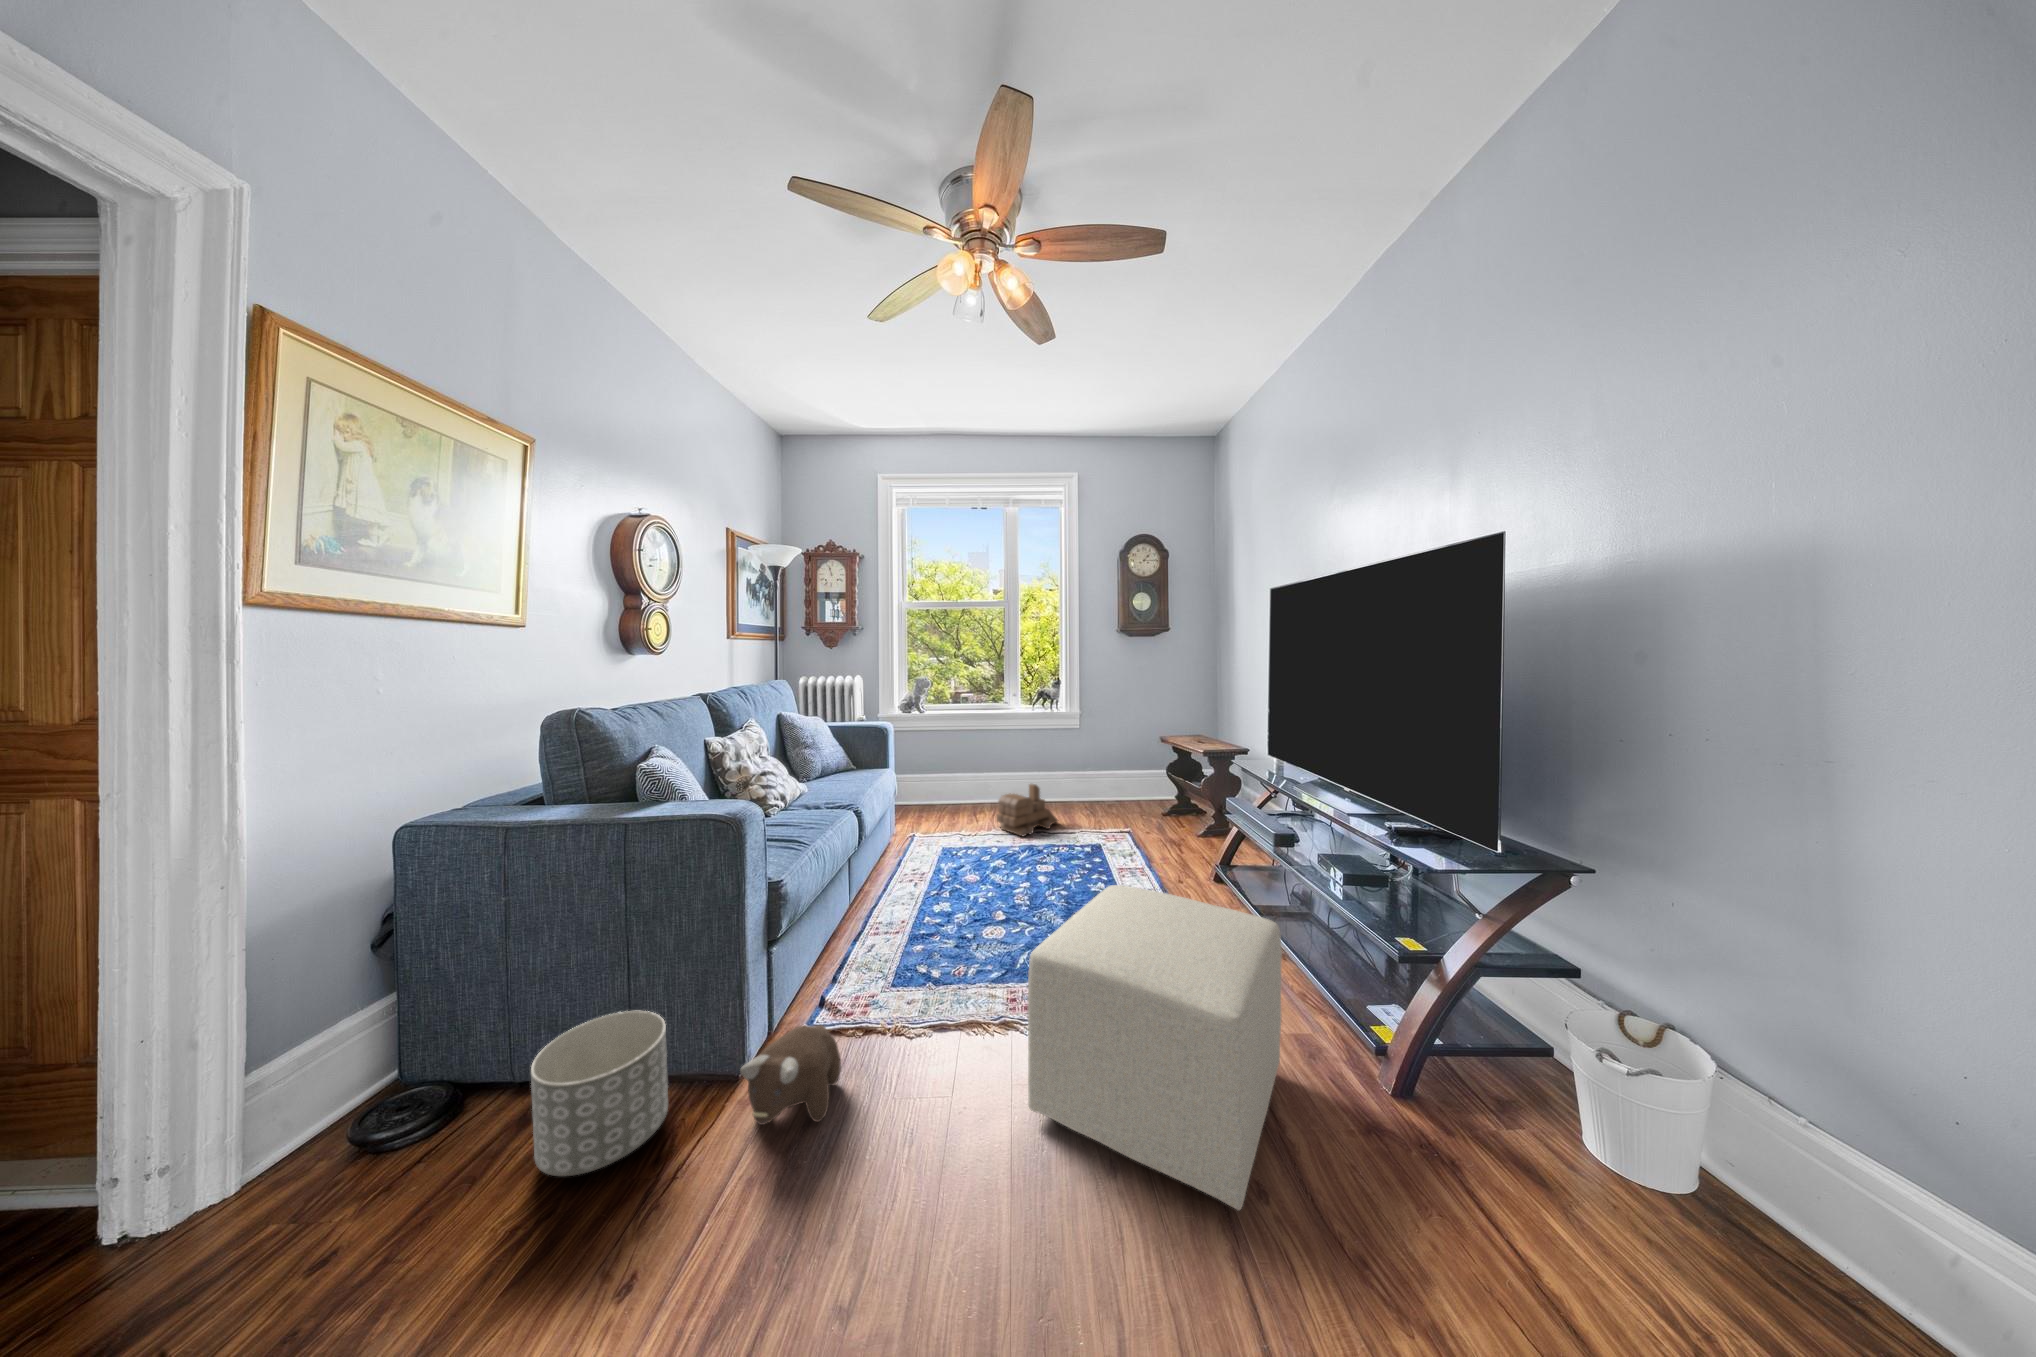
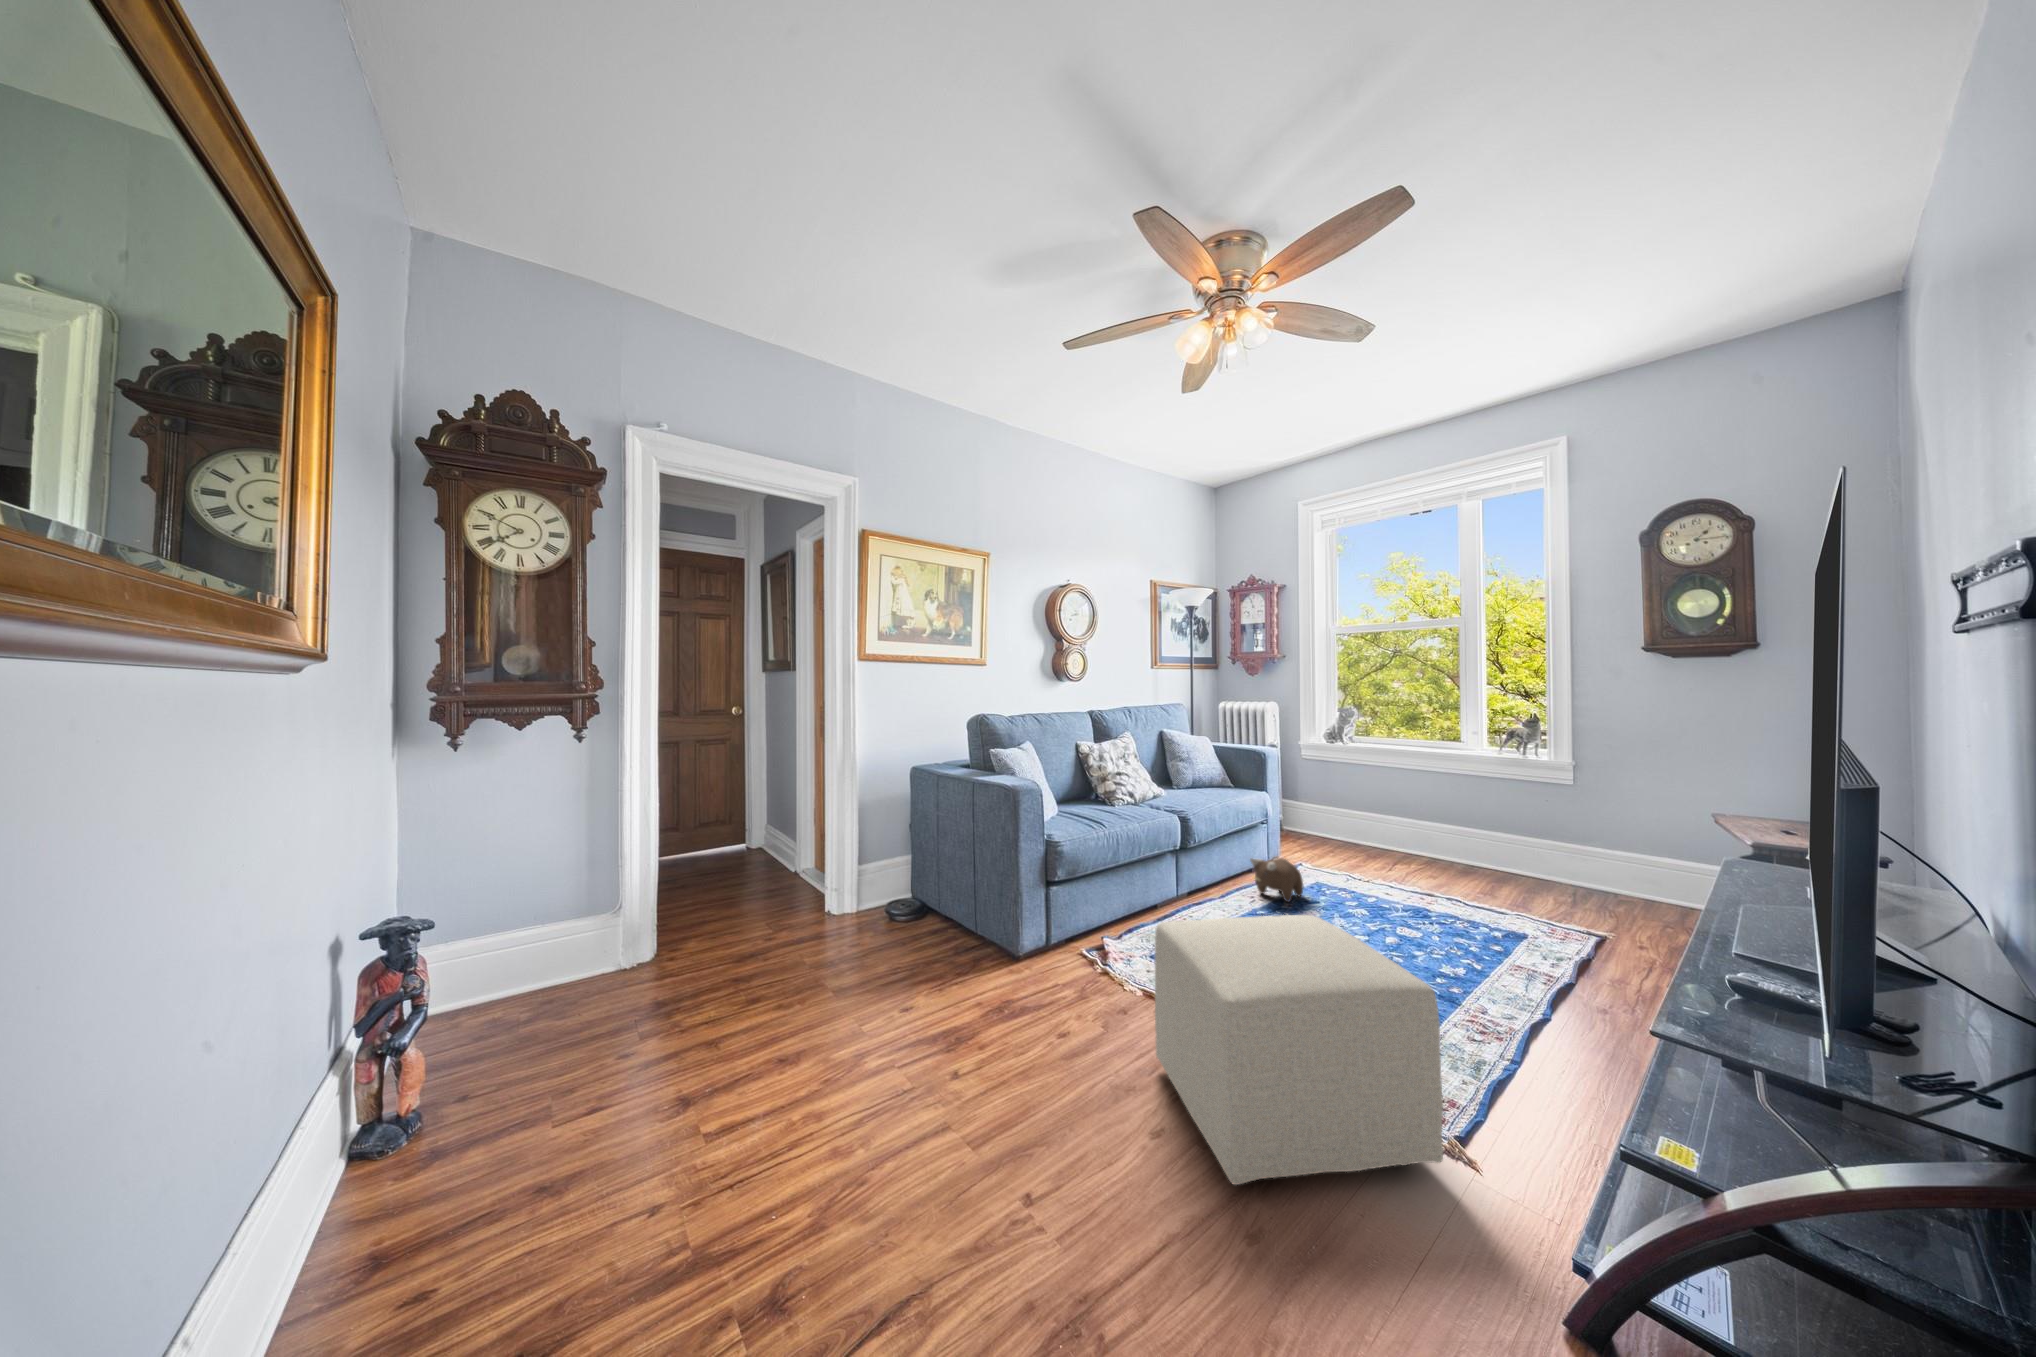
toy train: present [997,784,1059,836] -> none [1393,841,1495,902]
planter: present [531,1011,668,1176] -> none [919,890,982,964]
plush toy: present [740,1025,841,1125] -> present [1250,858,1303,902]

